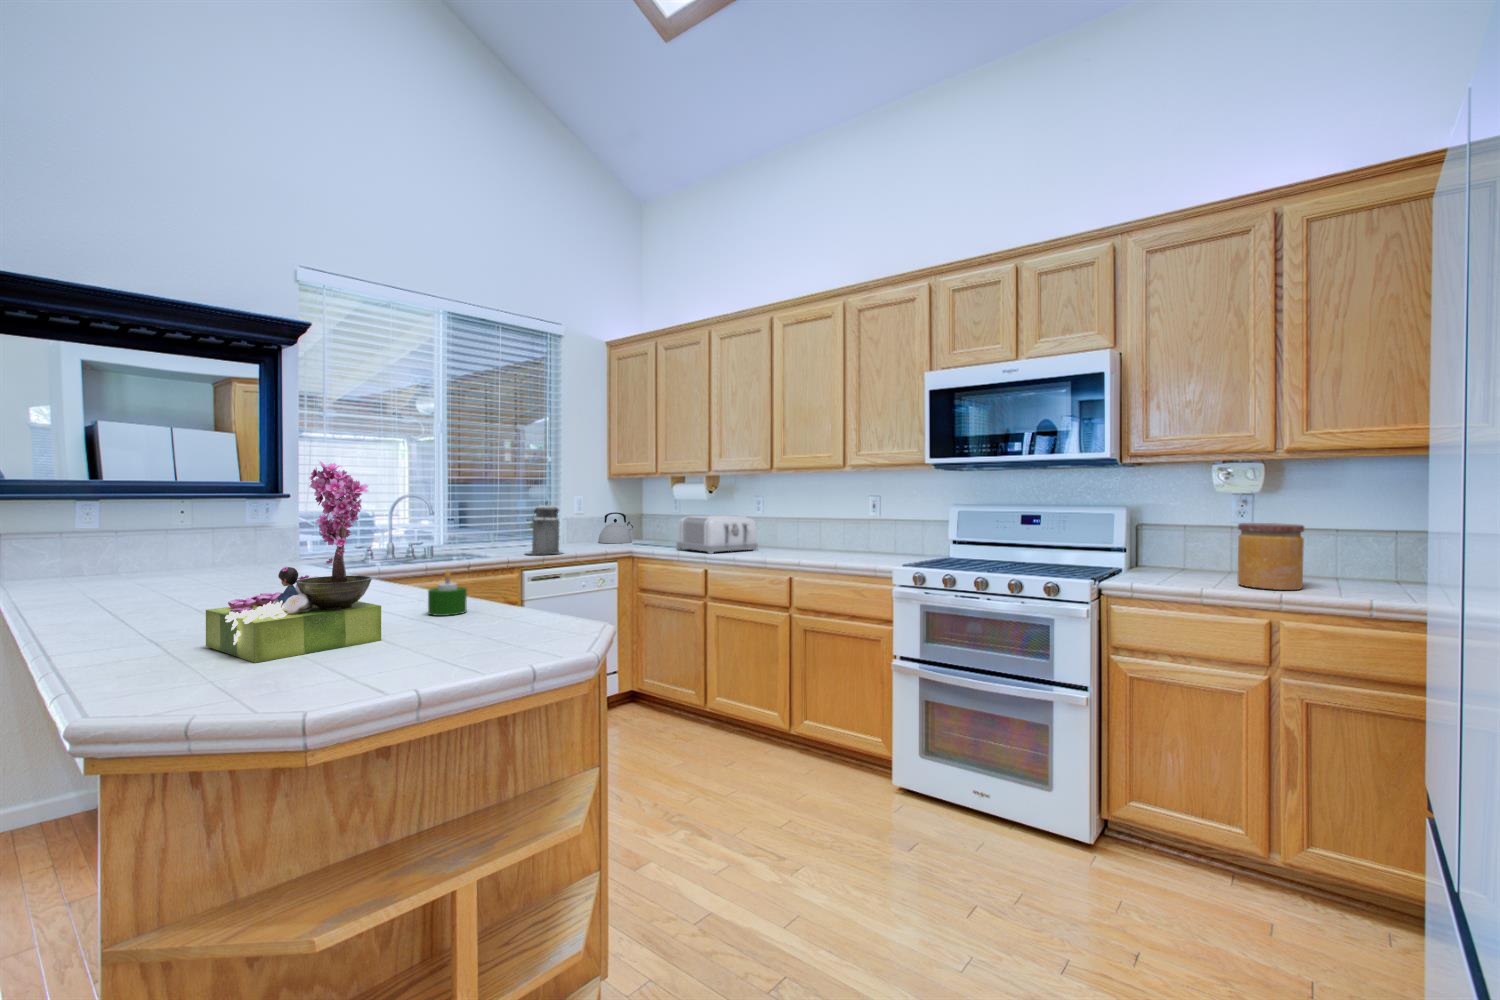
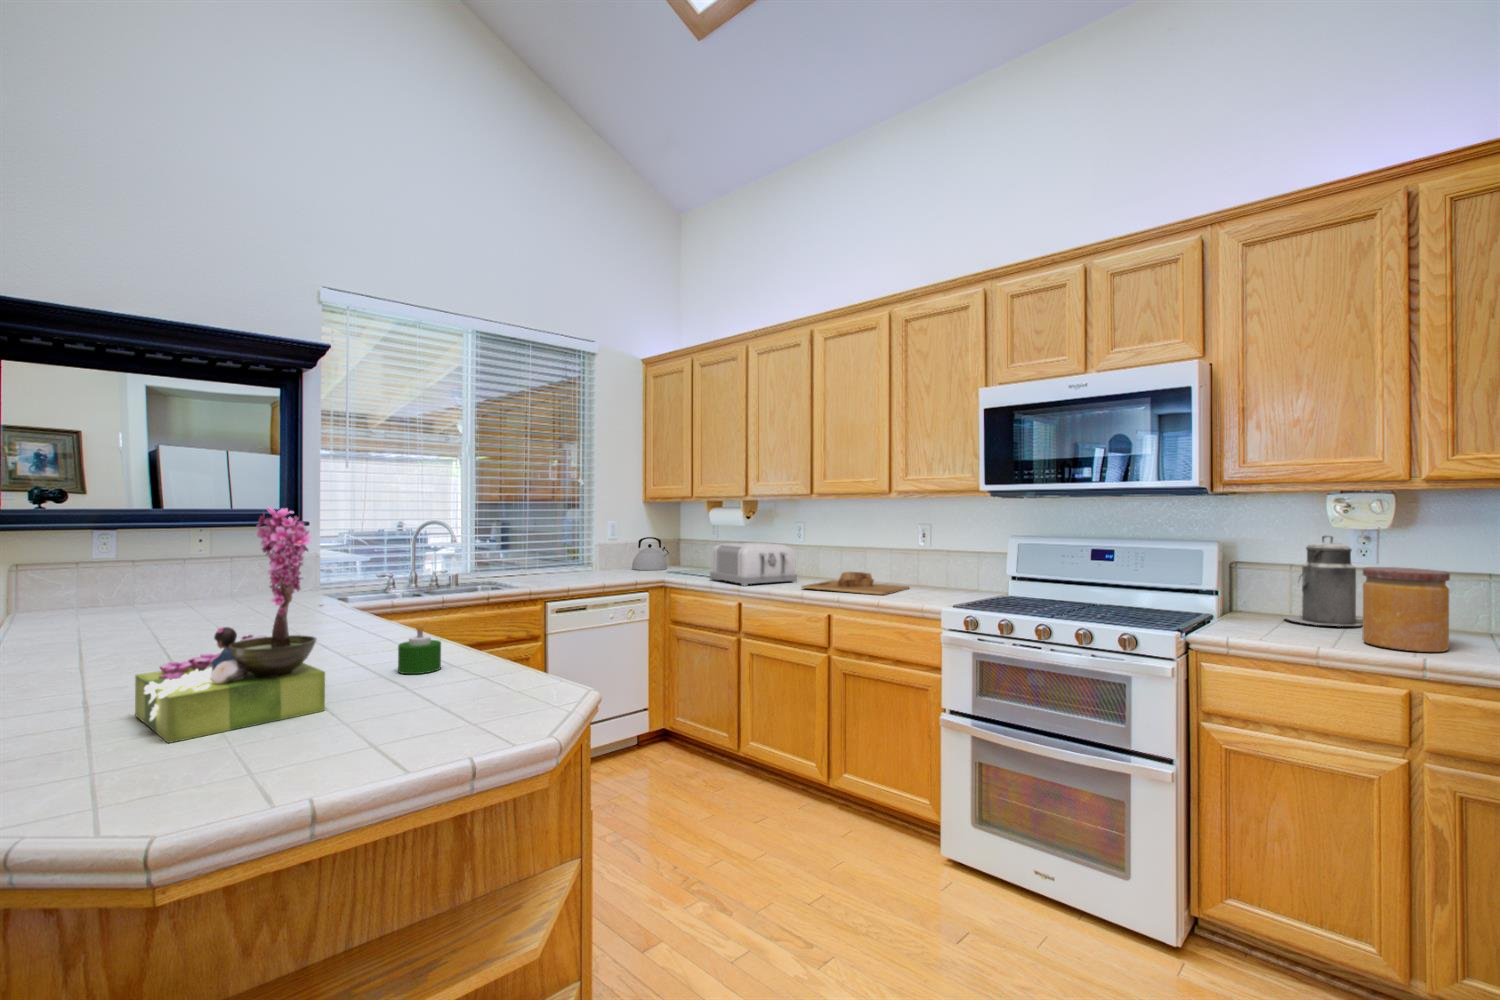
canister: present [526,501,561,554] -> present [1284,536,1361,626]
cutting board: none [764,539,860,559] -> present [802,572,909,595]

